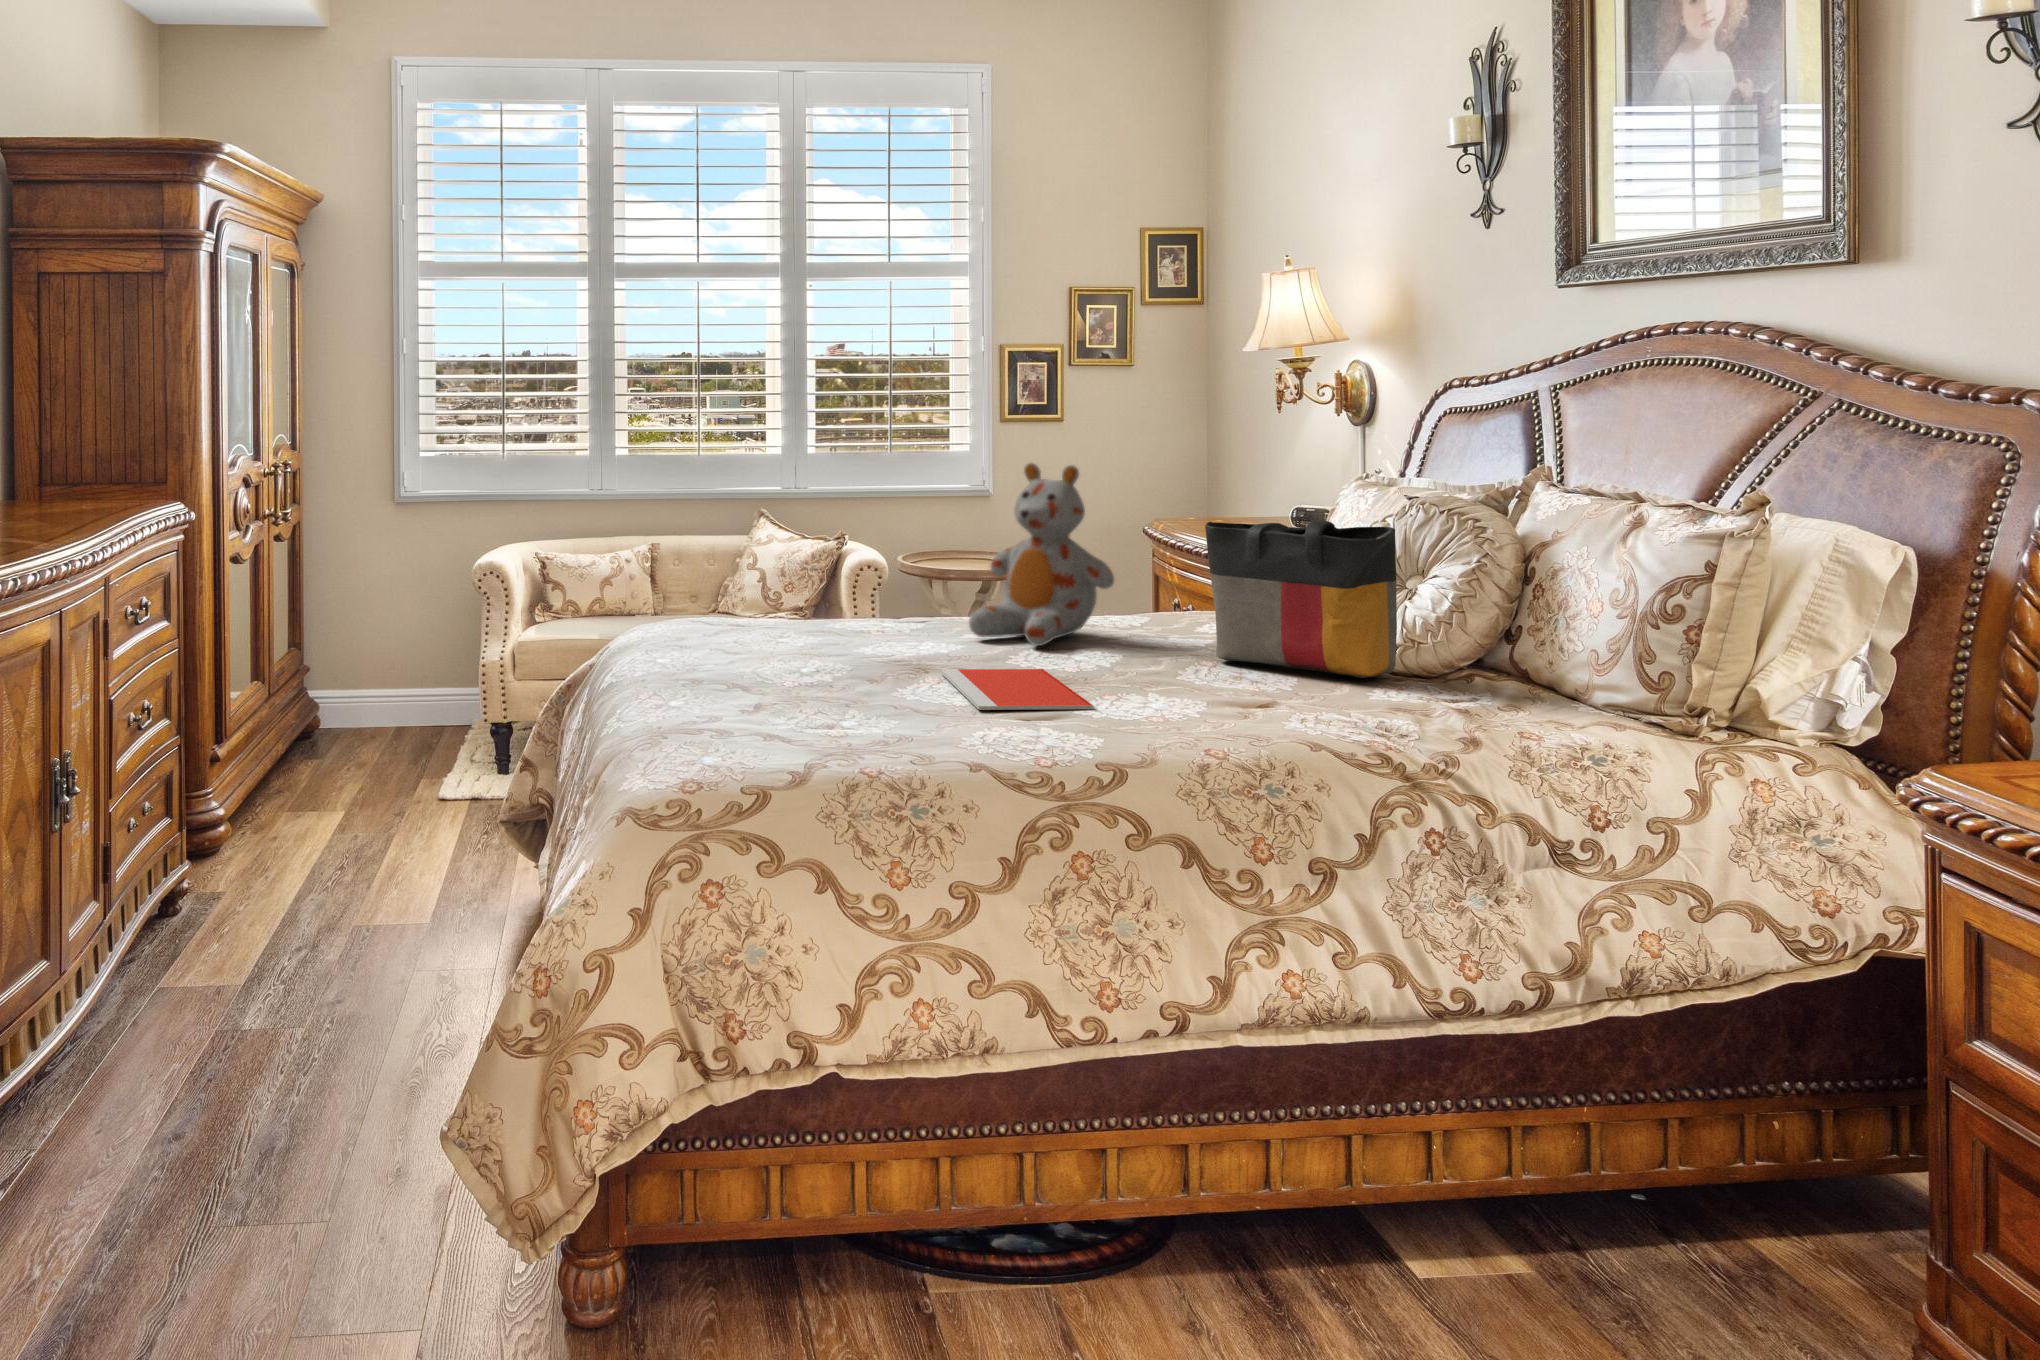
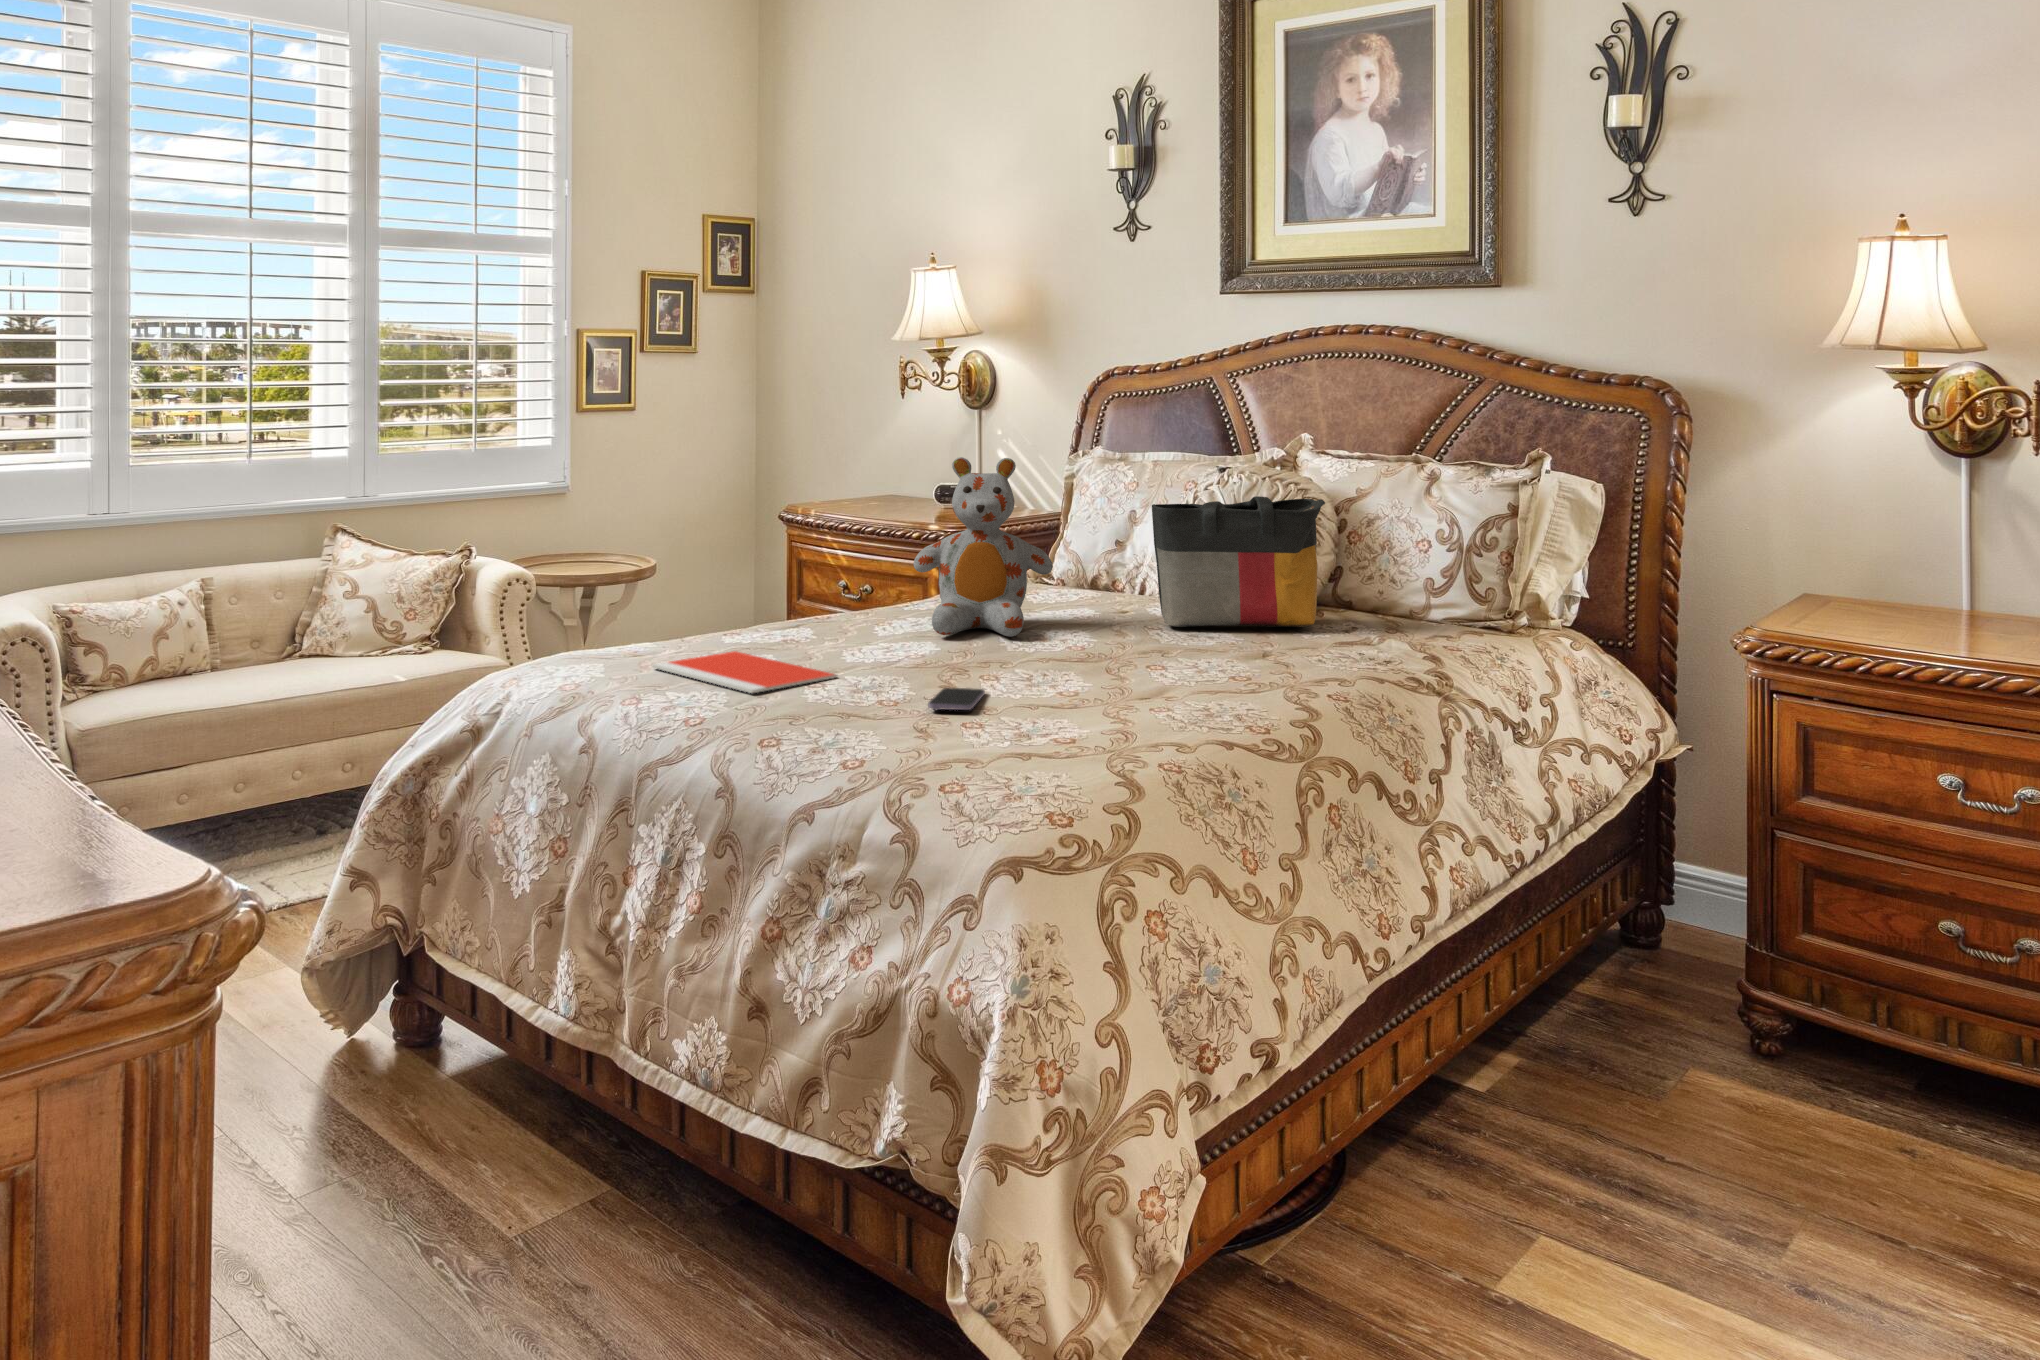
notebook: present [941,669,1094,710] -> present [652,651,837,693]
smartphone: none [784,673,871,691] -> present [928,687,985,710]

